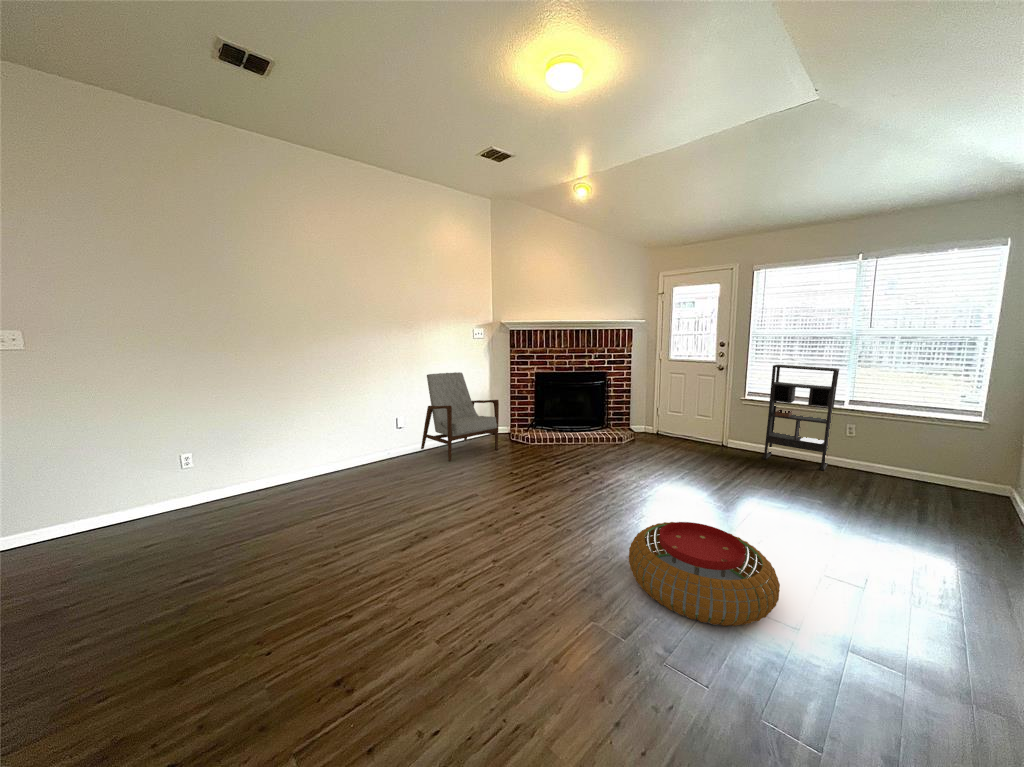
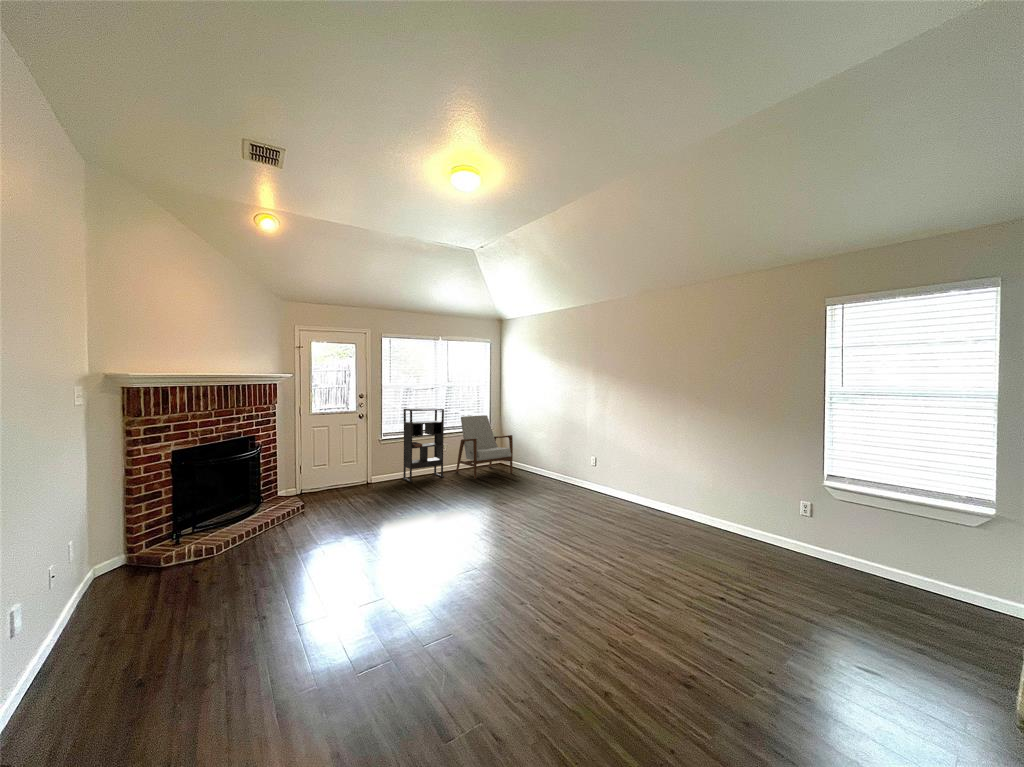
armchair: present [421,372,499,461] -> present [456,415,513,479]
pouf: present [629,522,780,626] -> none [528,506,608,555]

